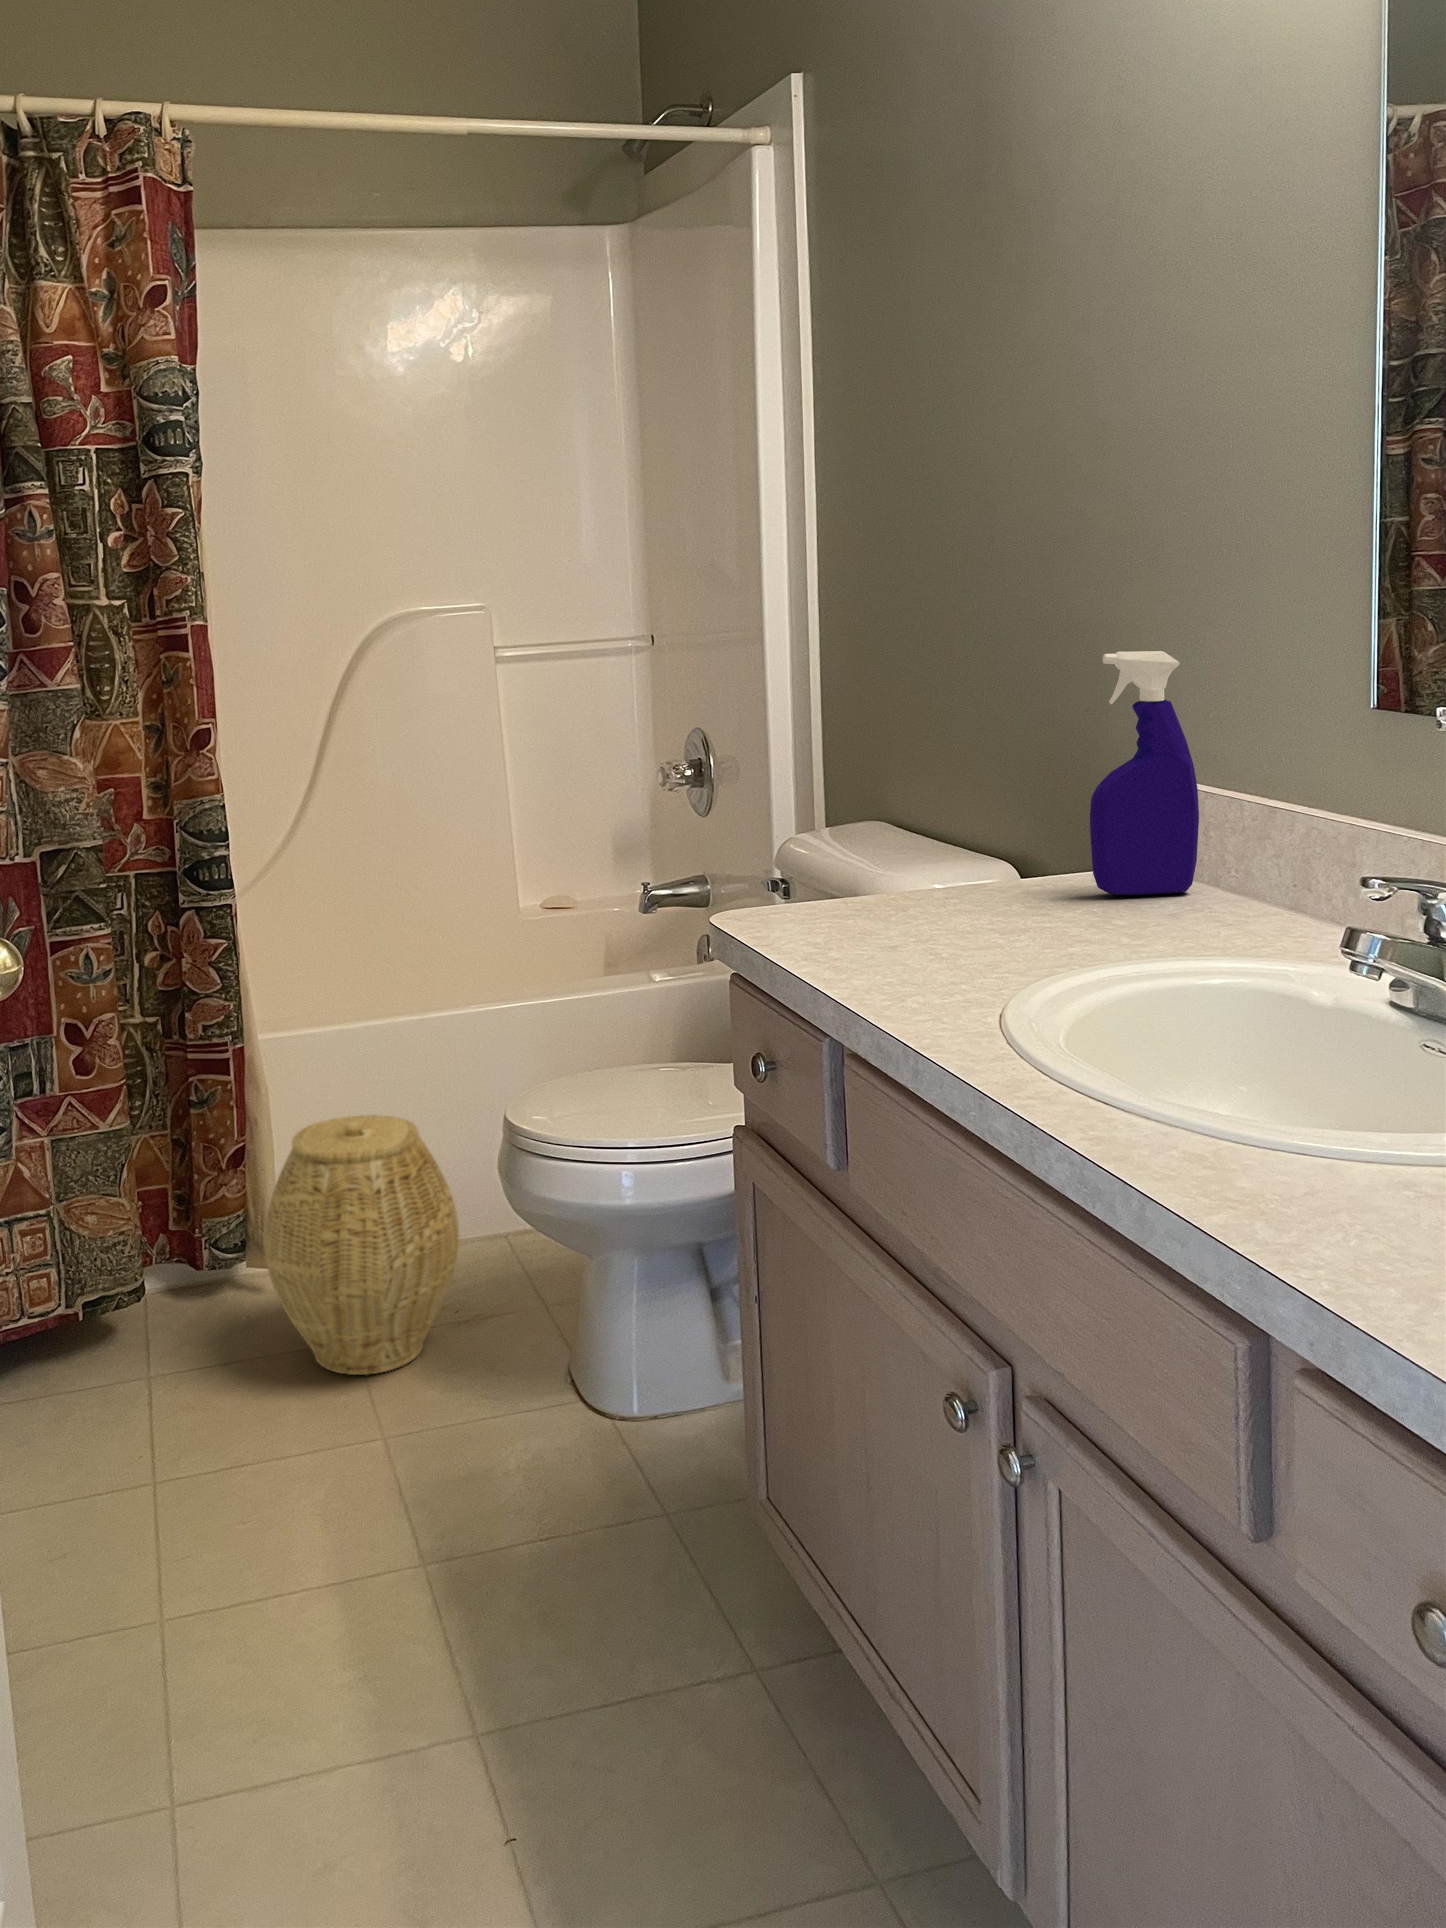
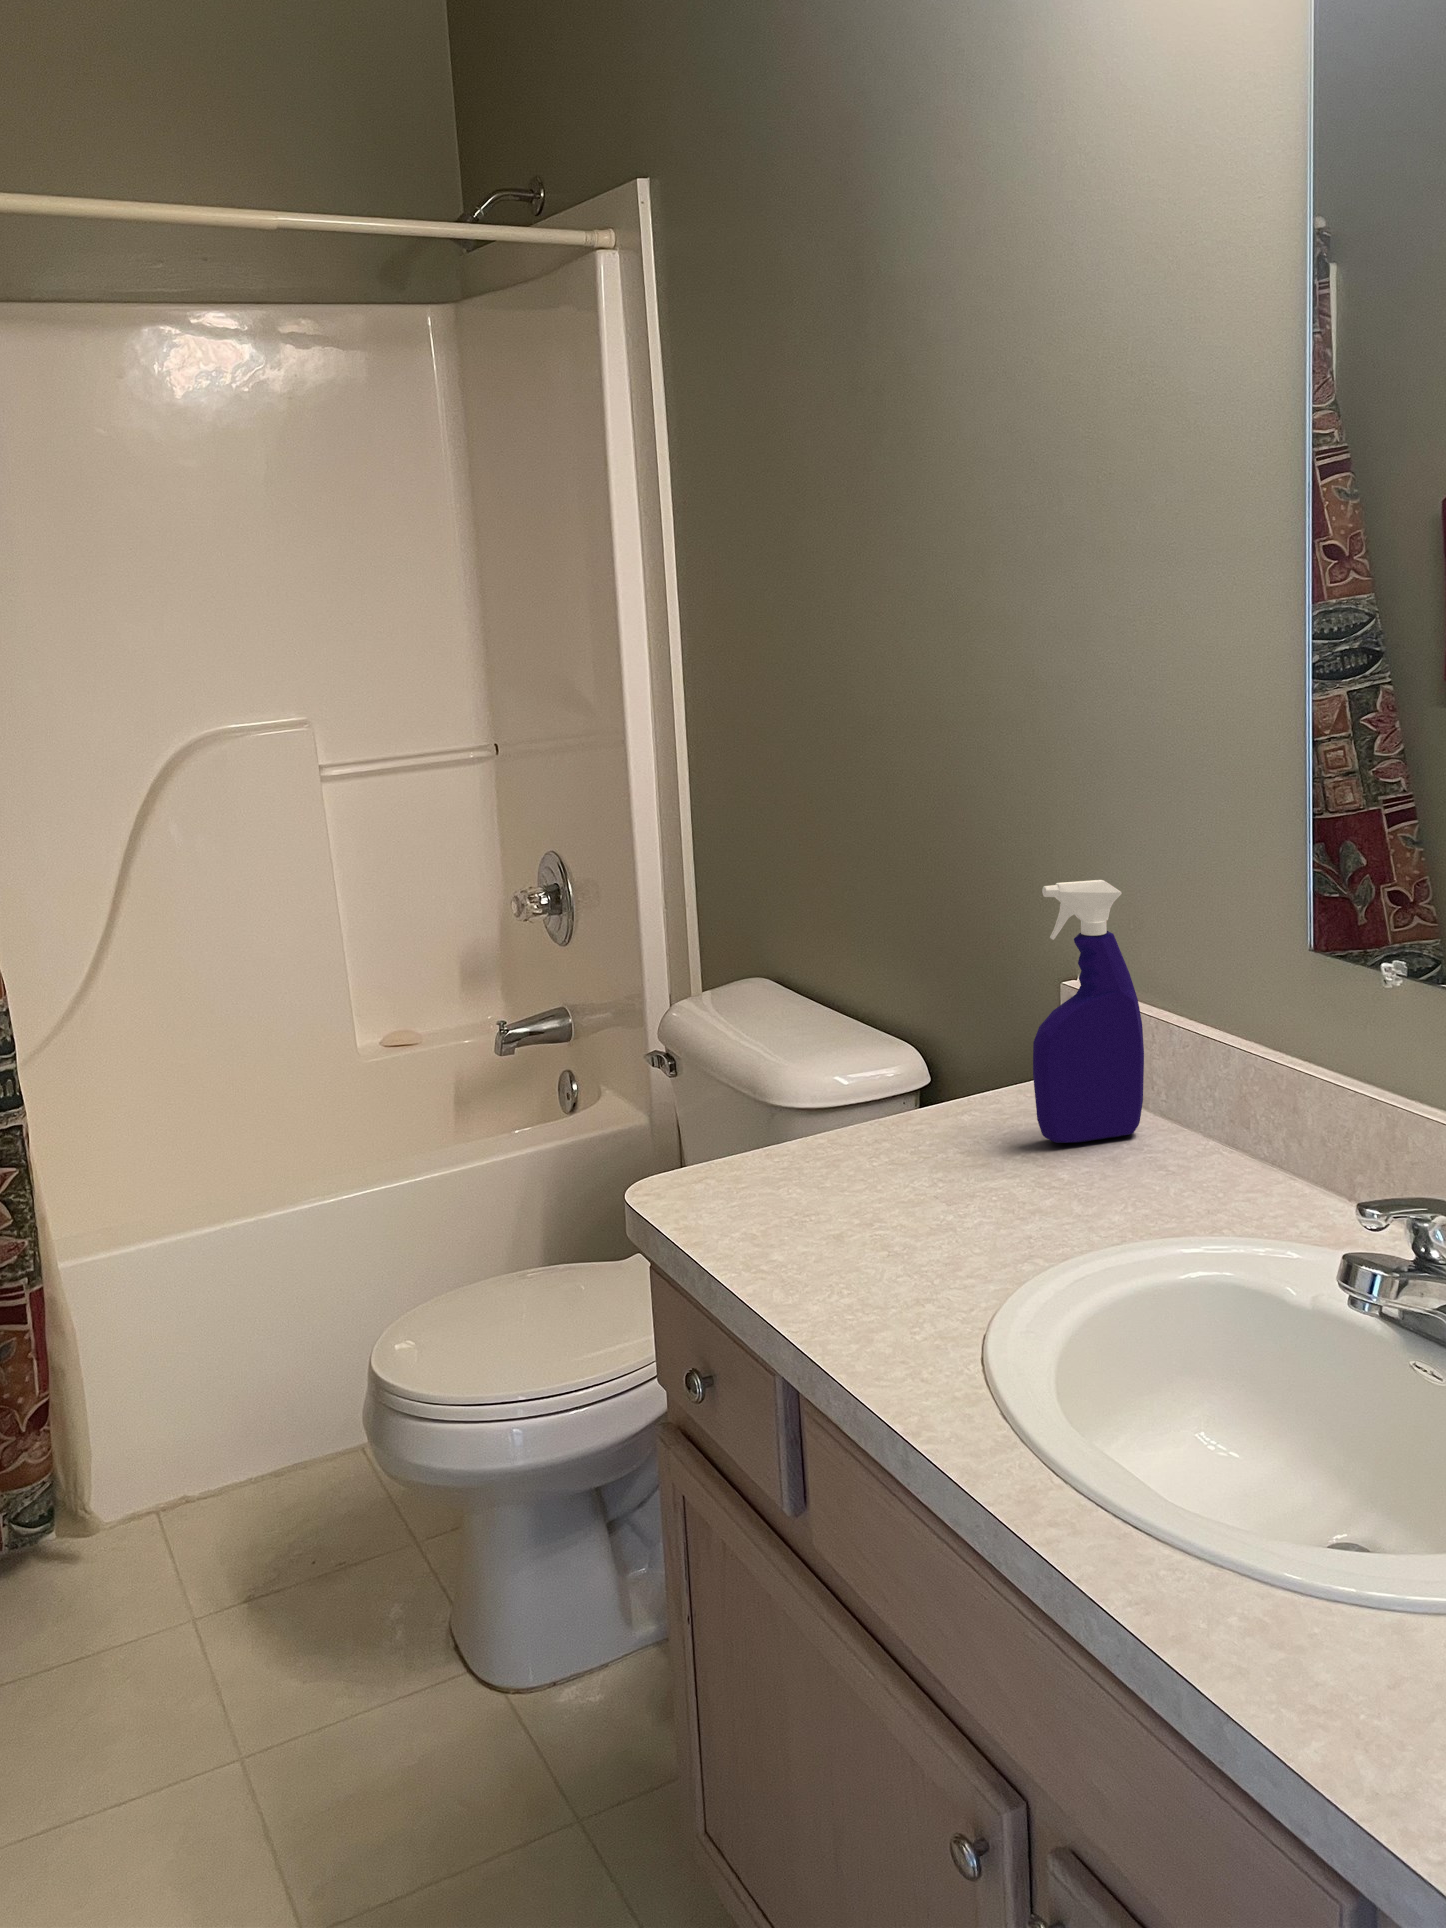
woven basket: present [264,1115,459,1375] -> none [79,1359,316,1674]

